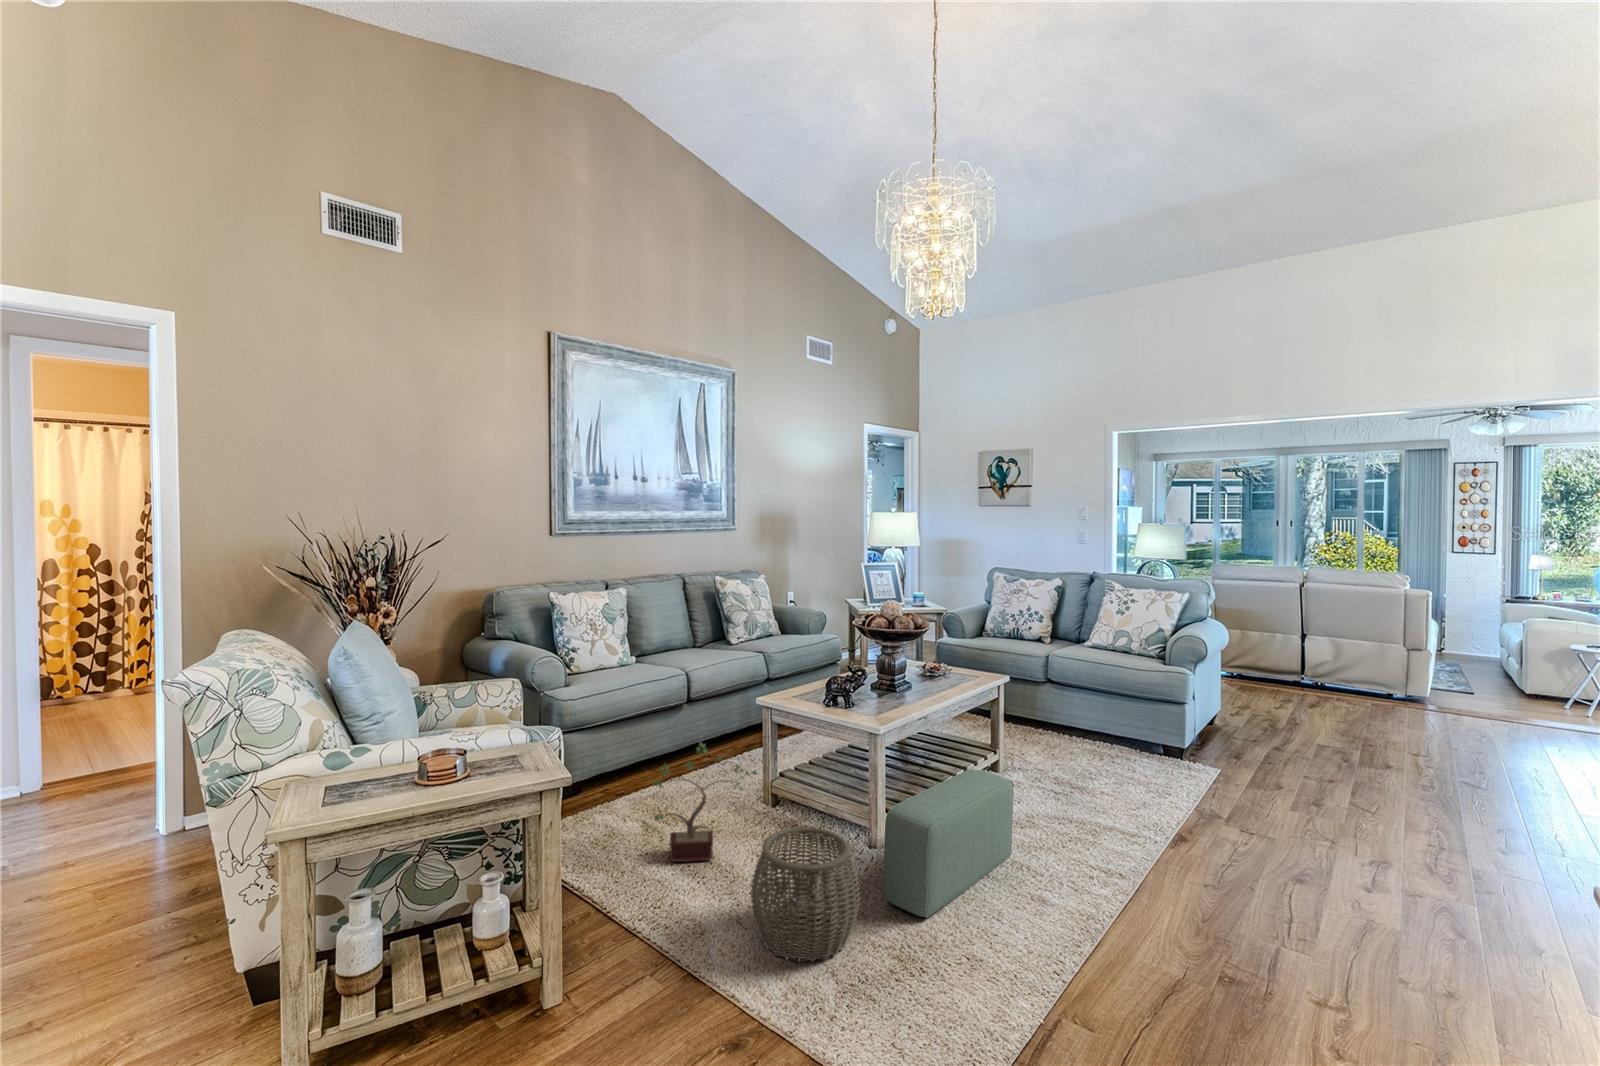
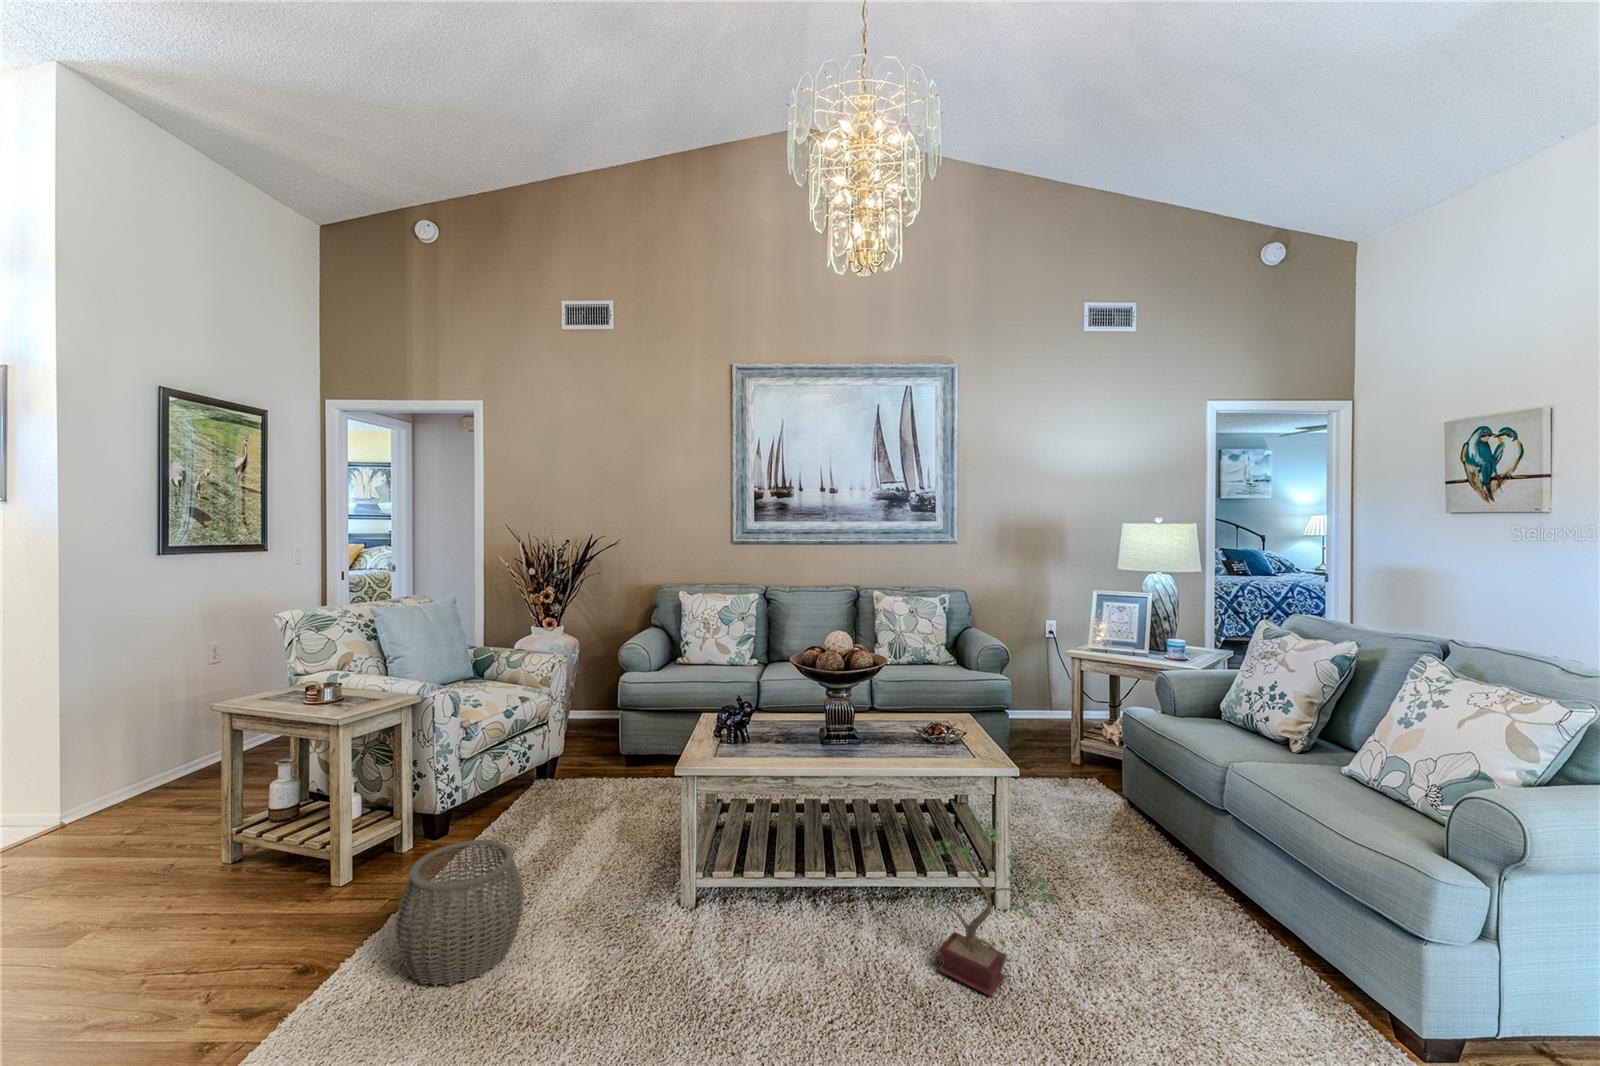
potted plant: present [653,742,757,862] -> present [923,825,1056,996]
pouf: present [884,769,1013,917] -> none [538,863,774,1018]

